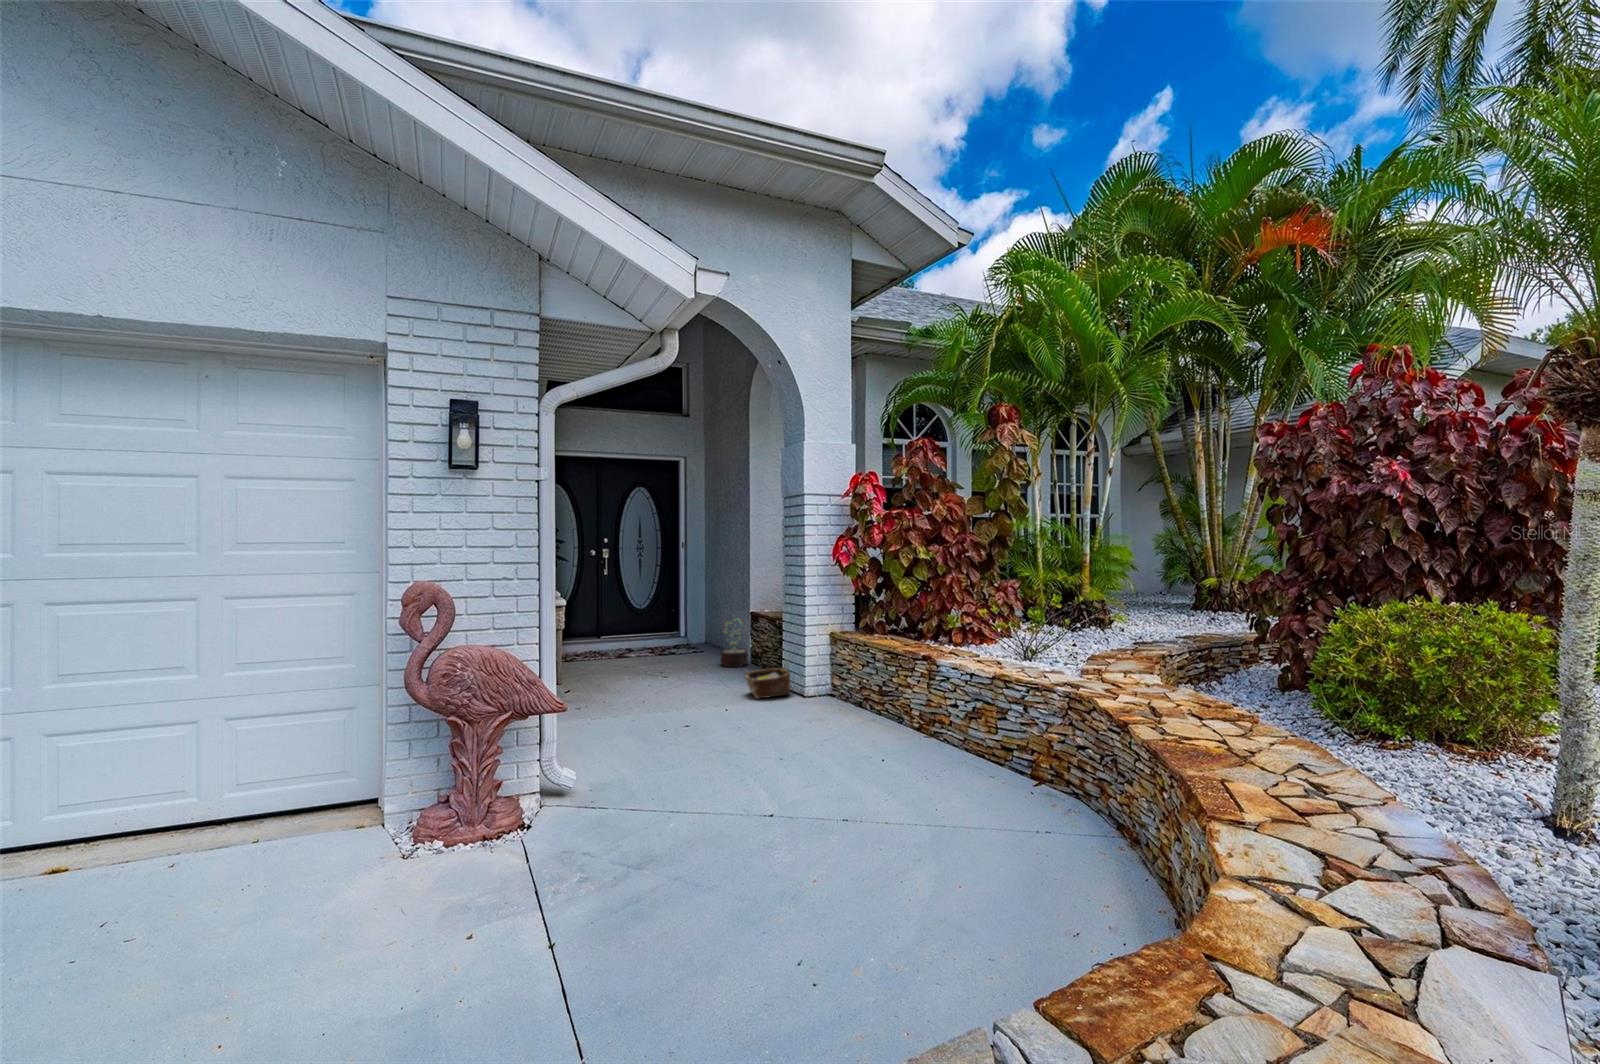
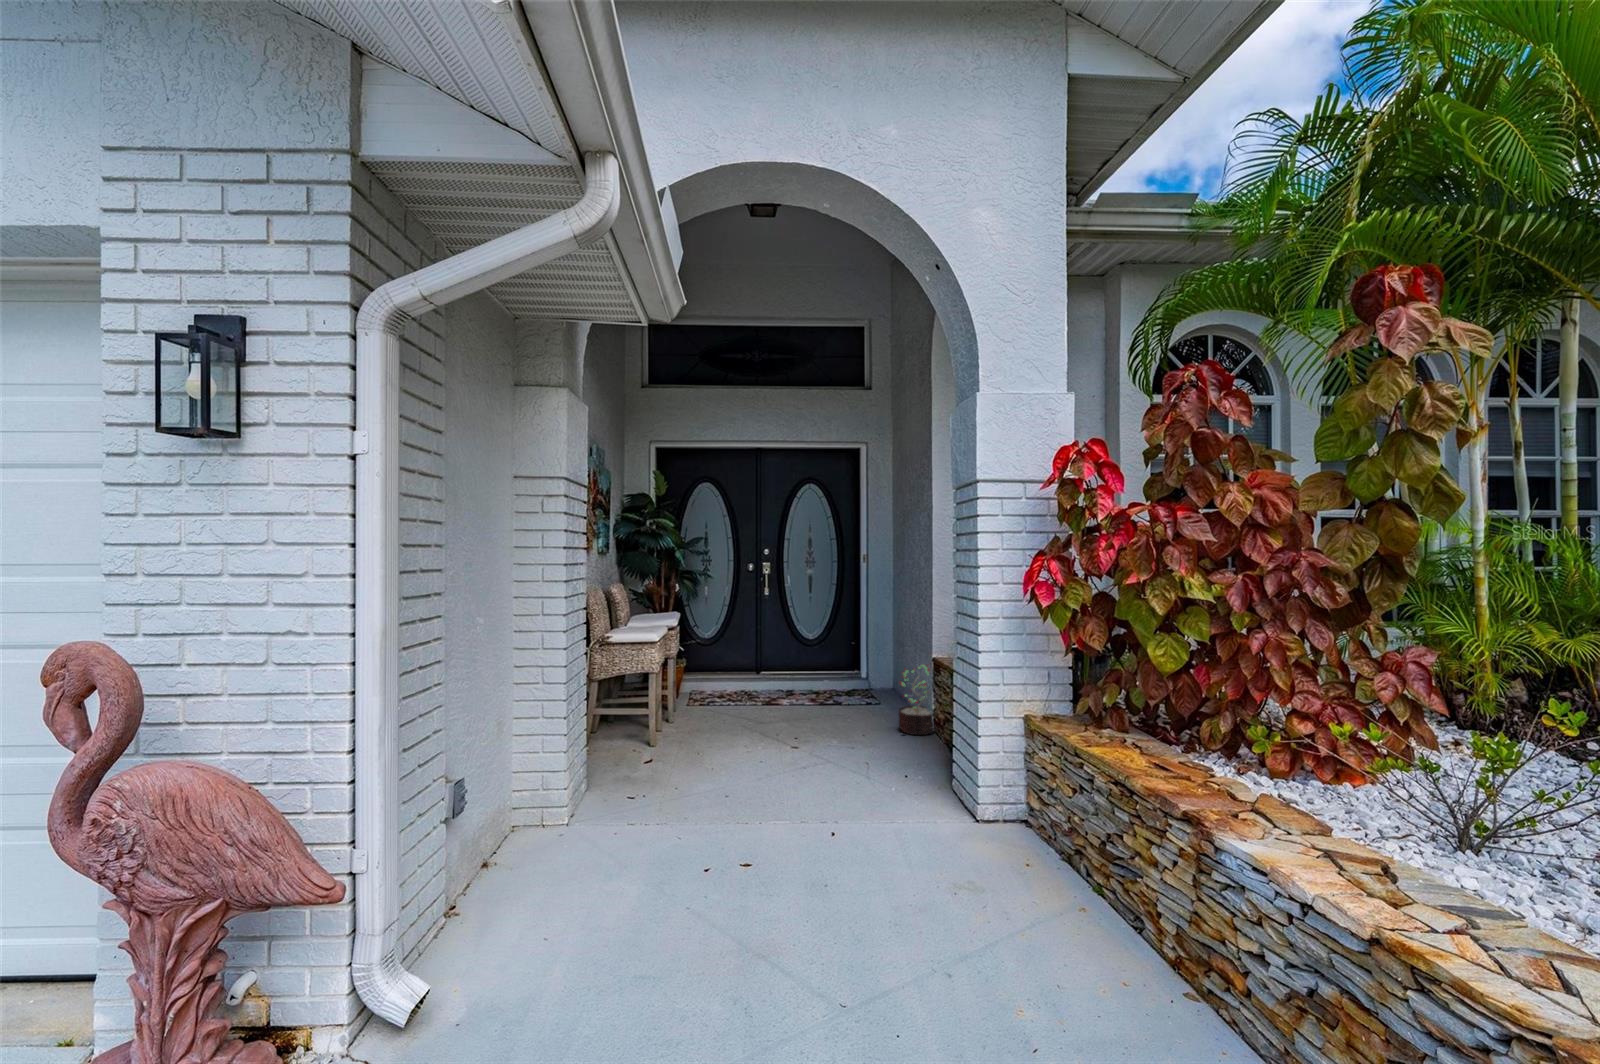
woven basket: present [745,663,790,699] -> none [891,752,963,808]

